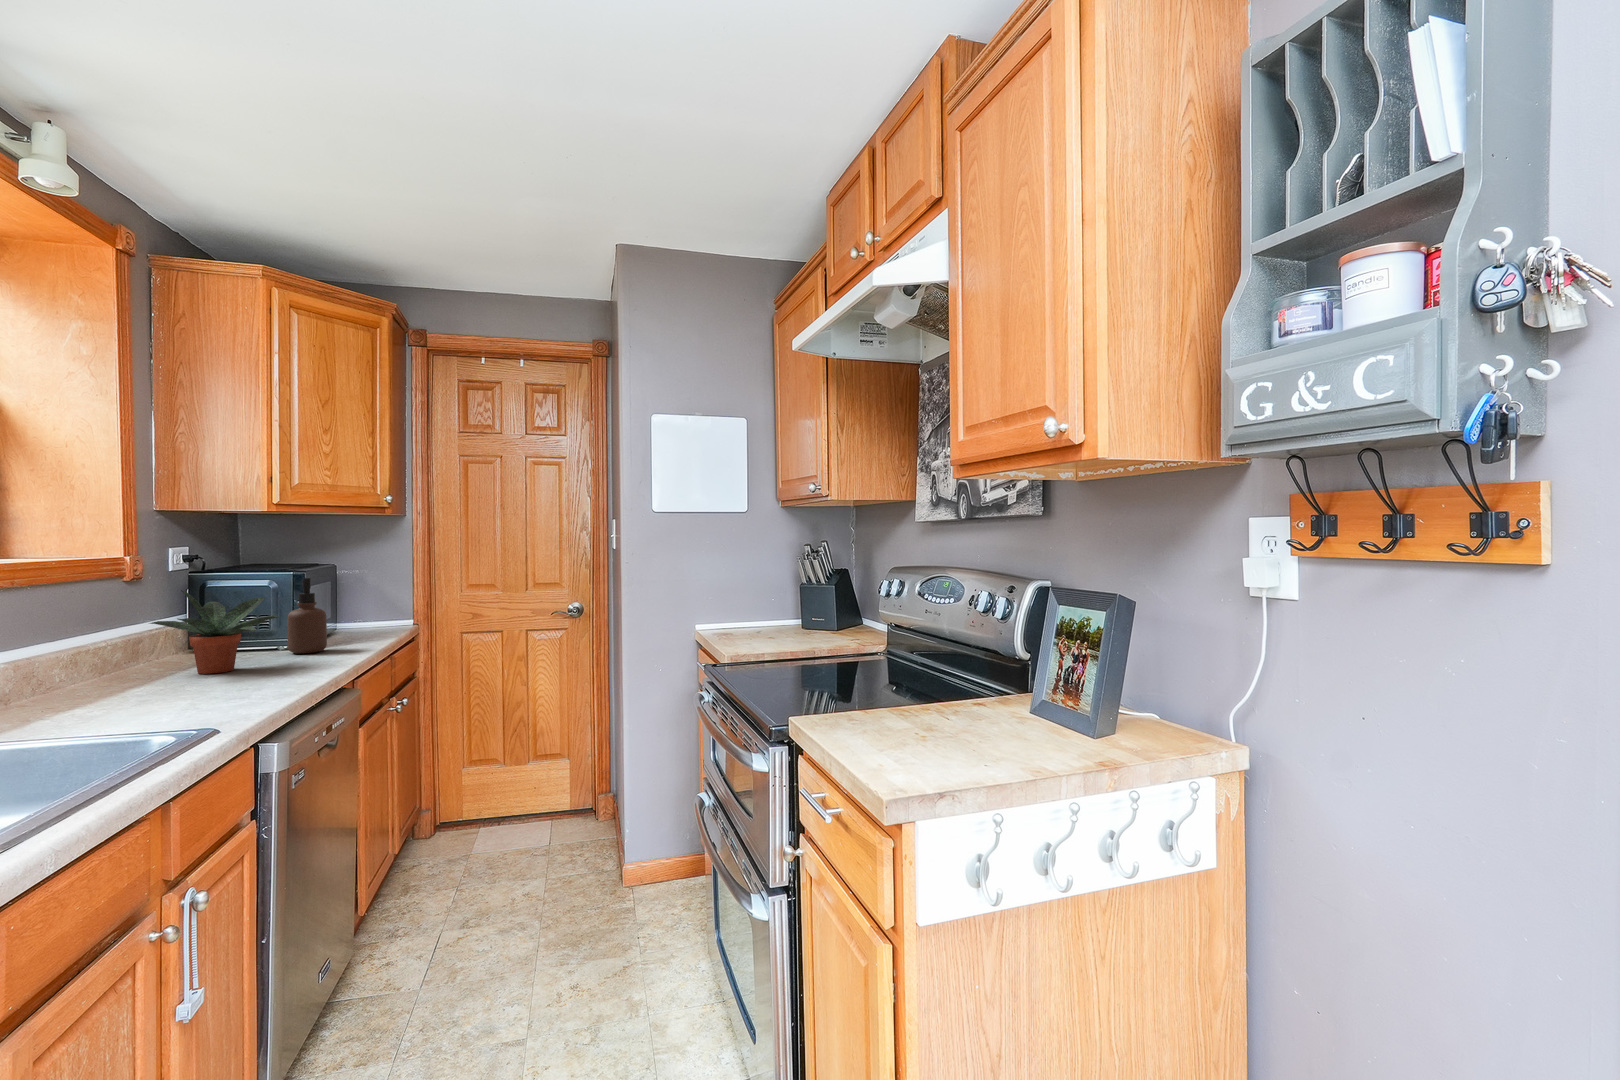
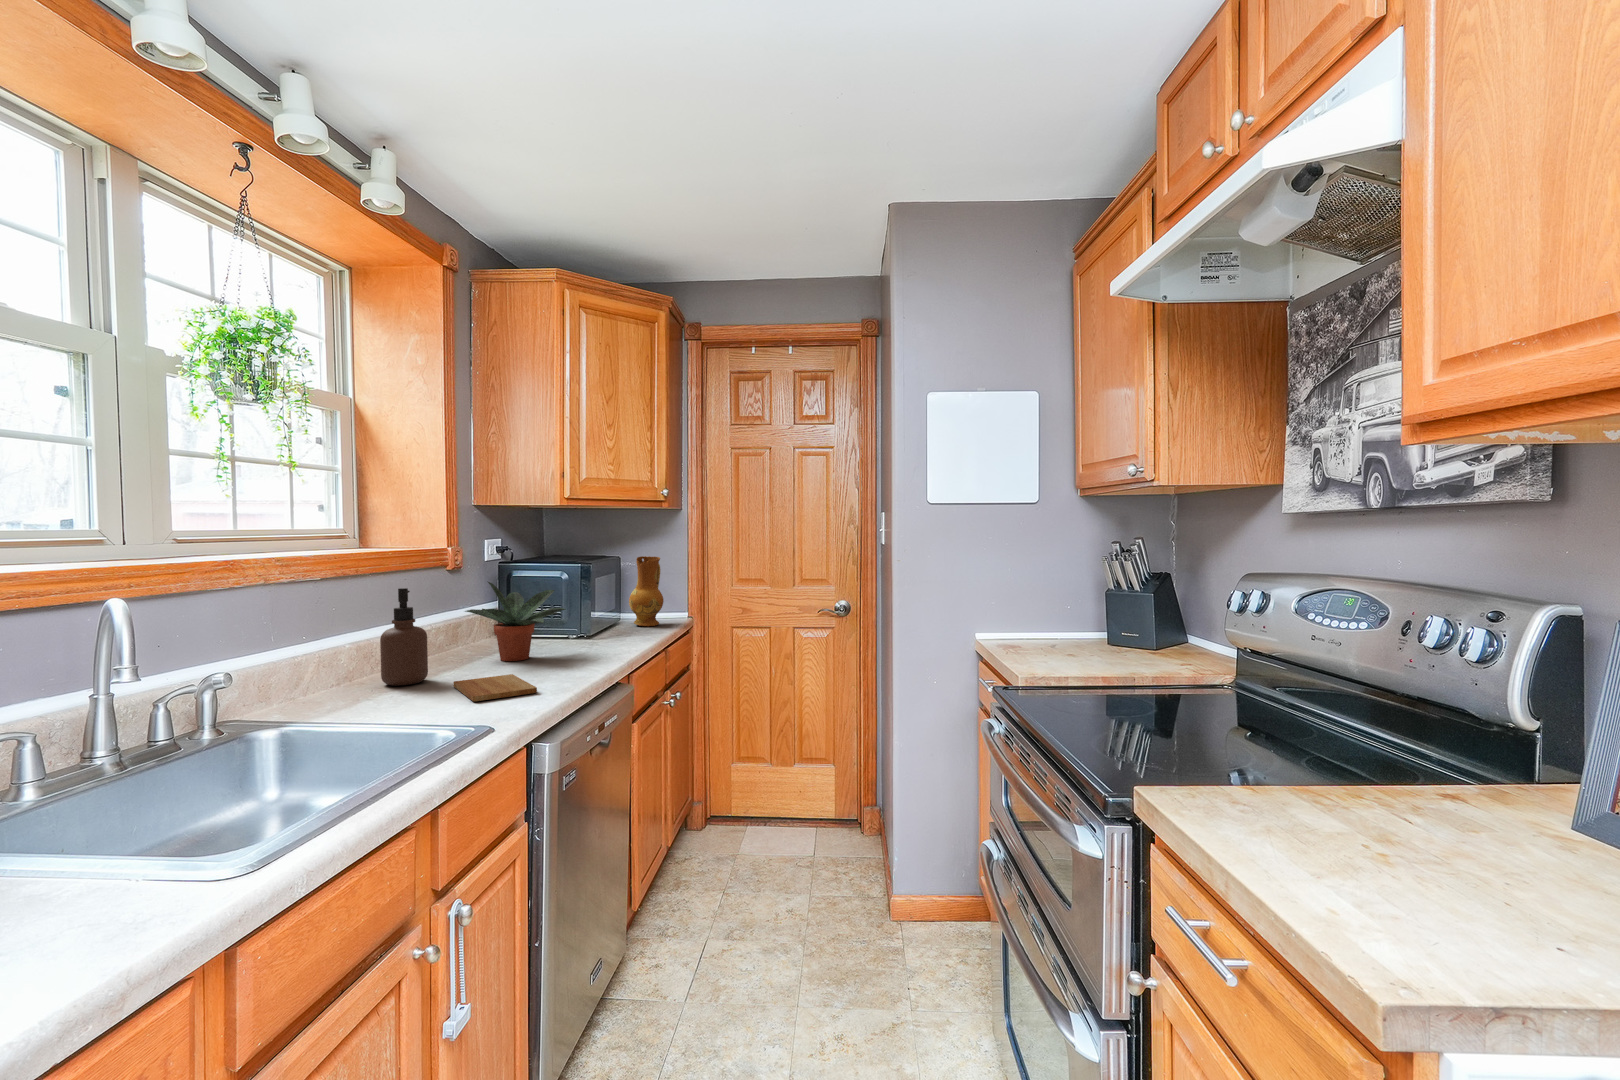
ceramic jug: none [347,563,387,635] -> present [629,556,664,626]
soap dispenser: present [287,578,327,654] -> present [380,588,428,686]
cutting board: none [149,684,257,710] -> present [454,674,537,701]

